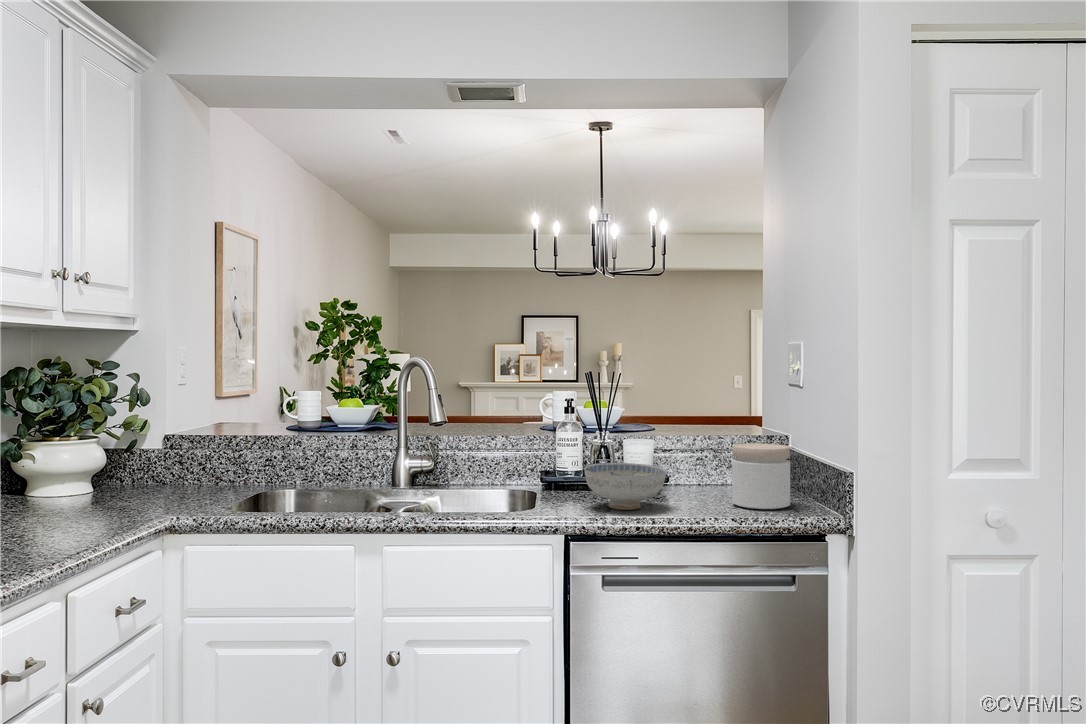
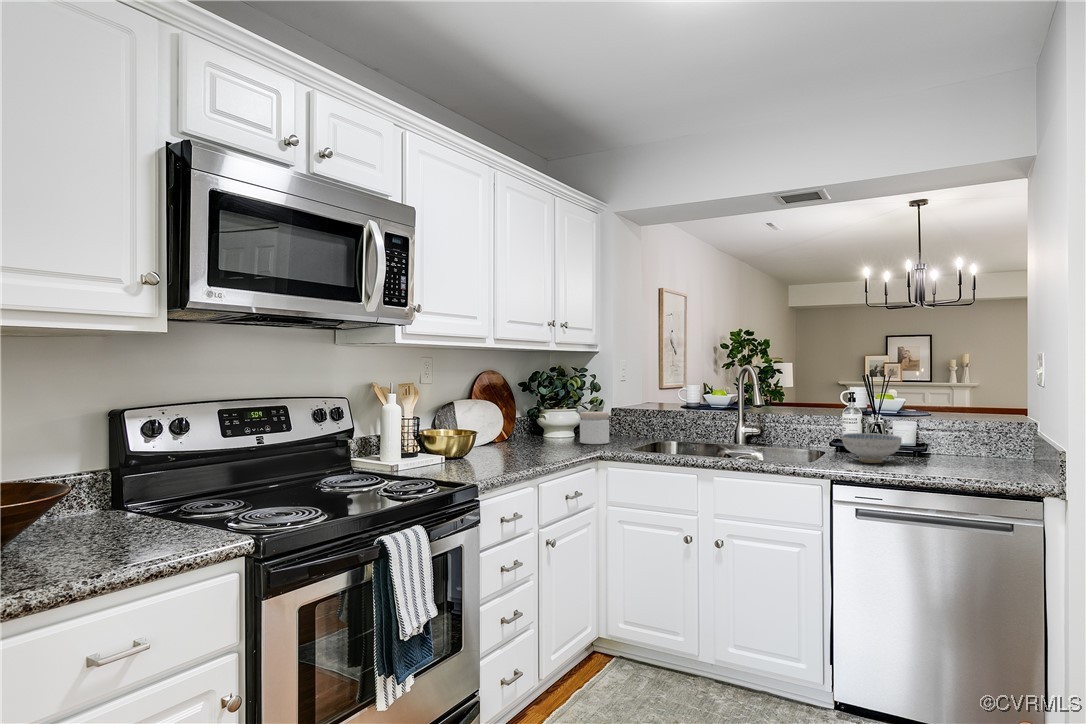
jar: present [732,443,790,509] -> present [580,412,609,444]

